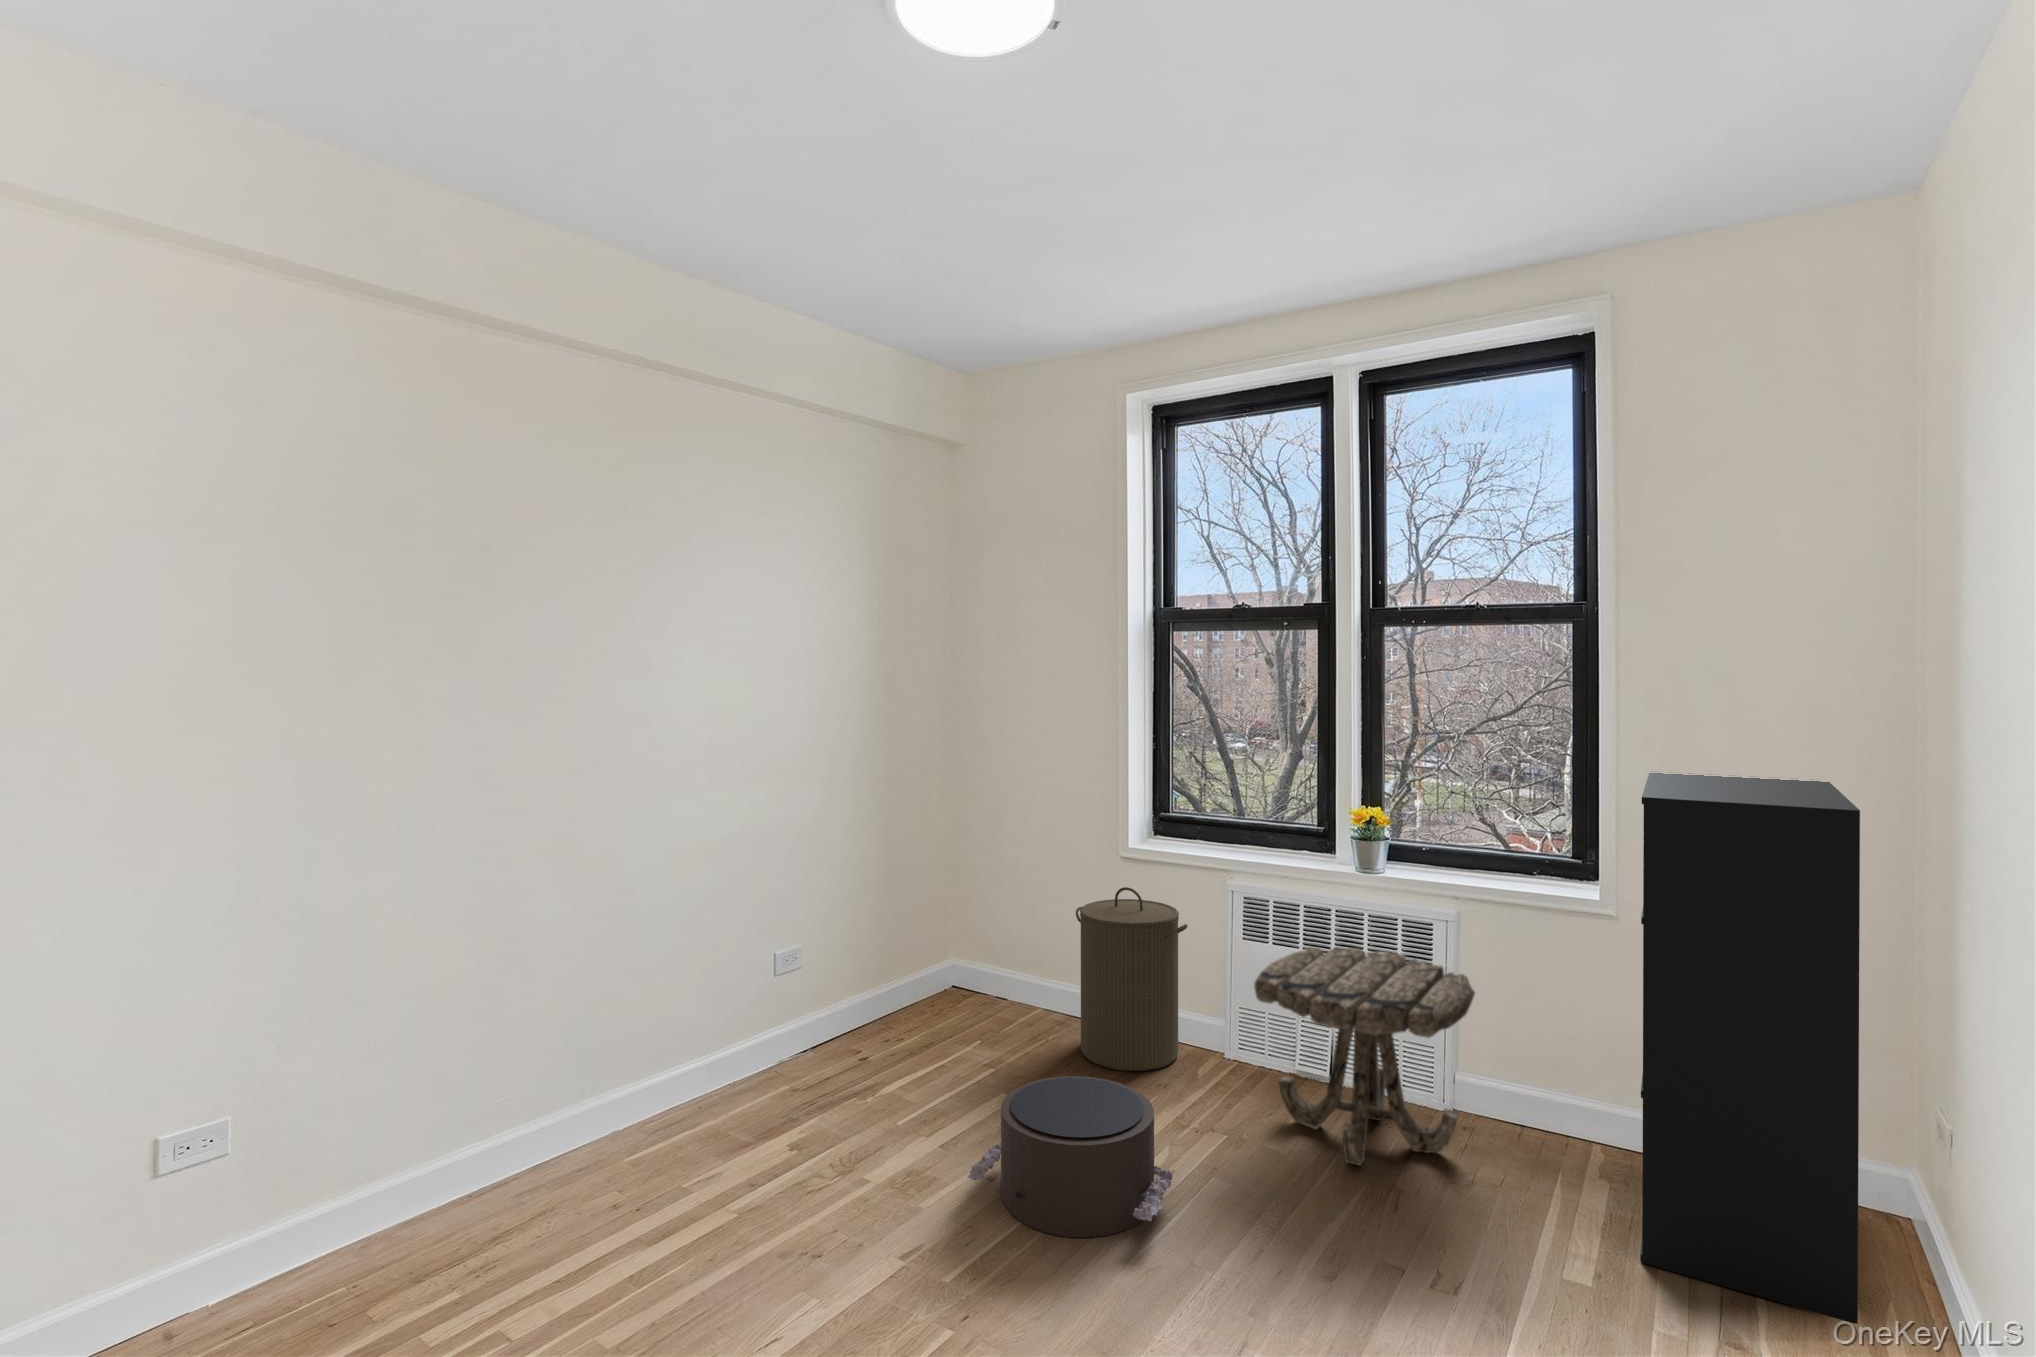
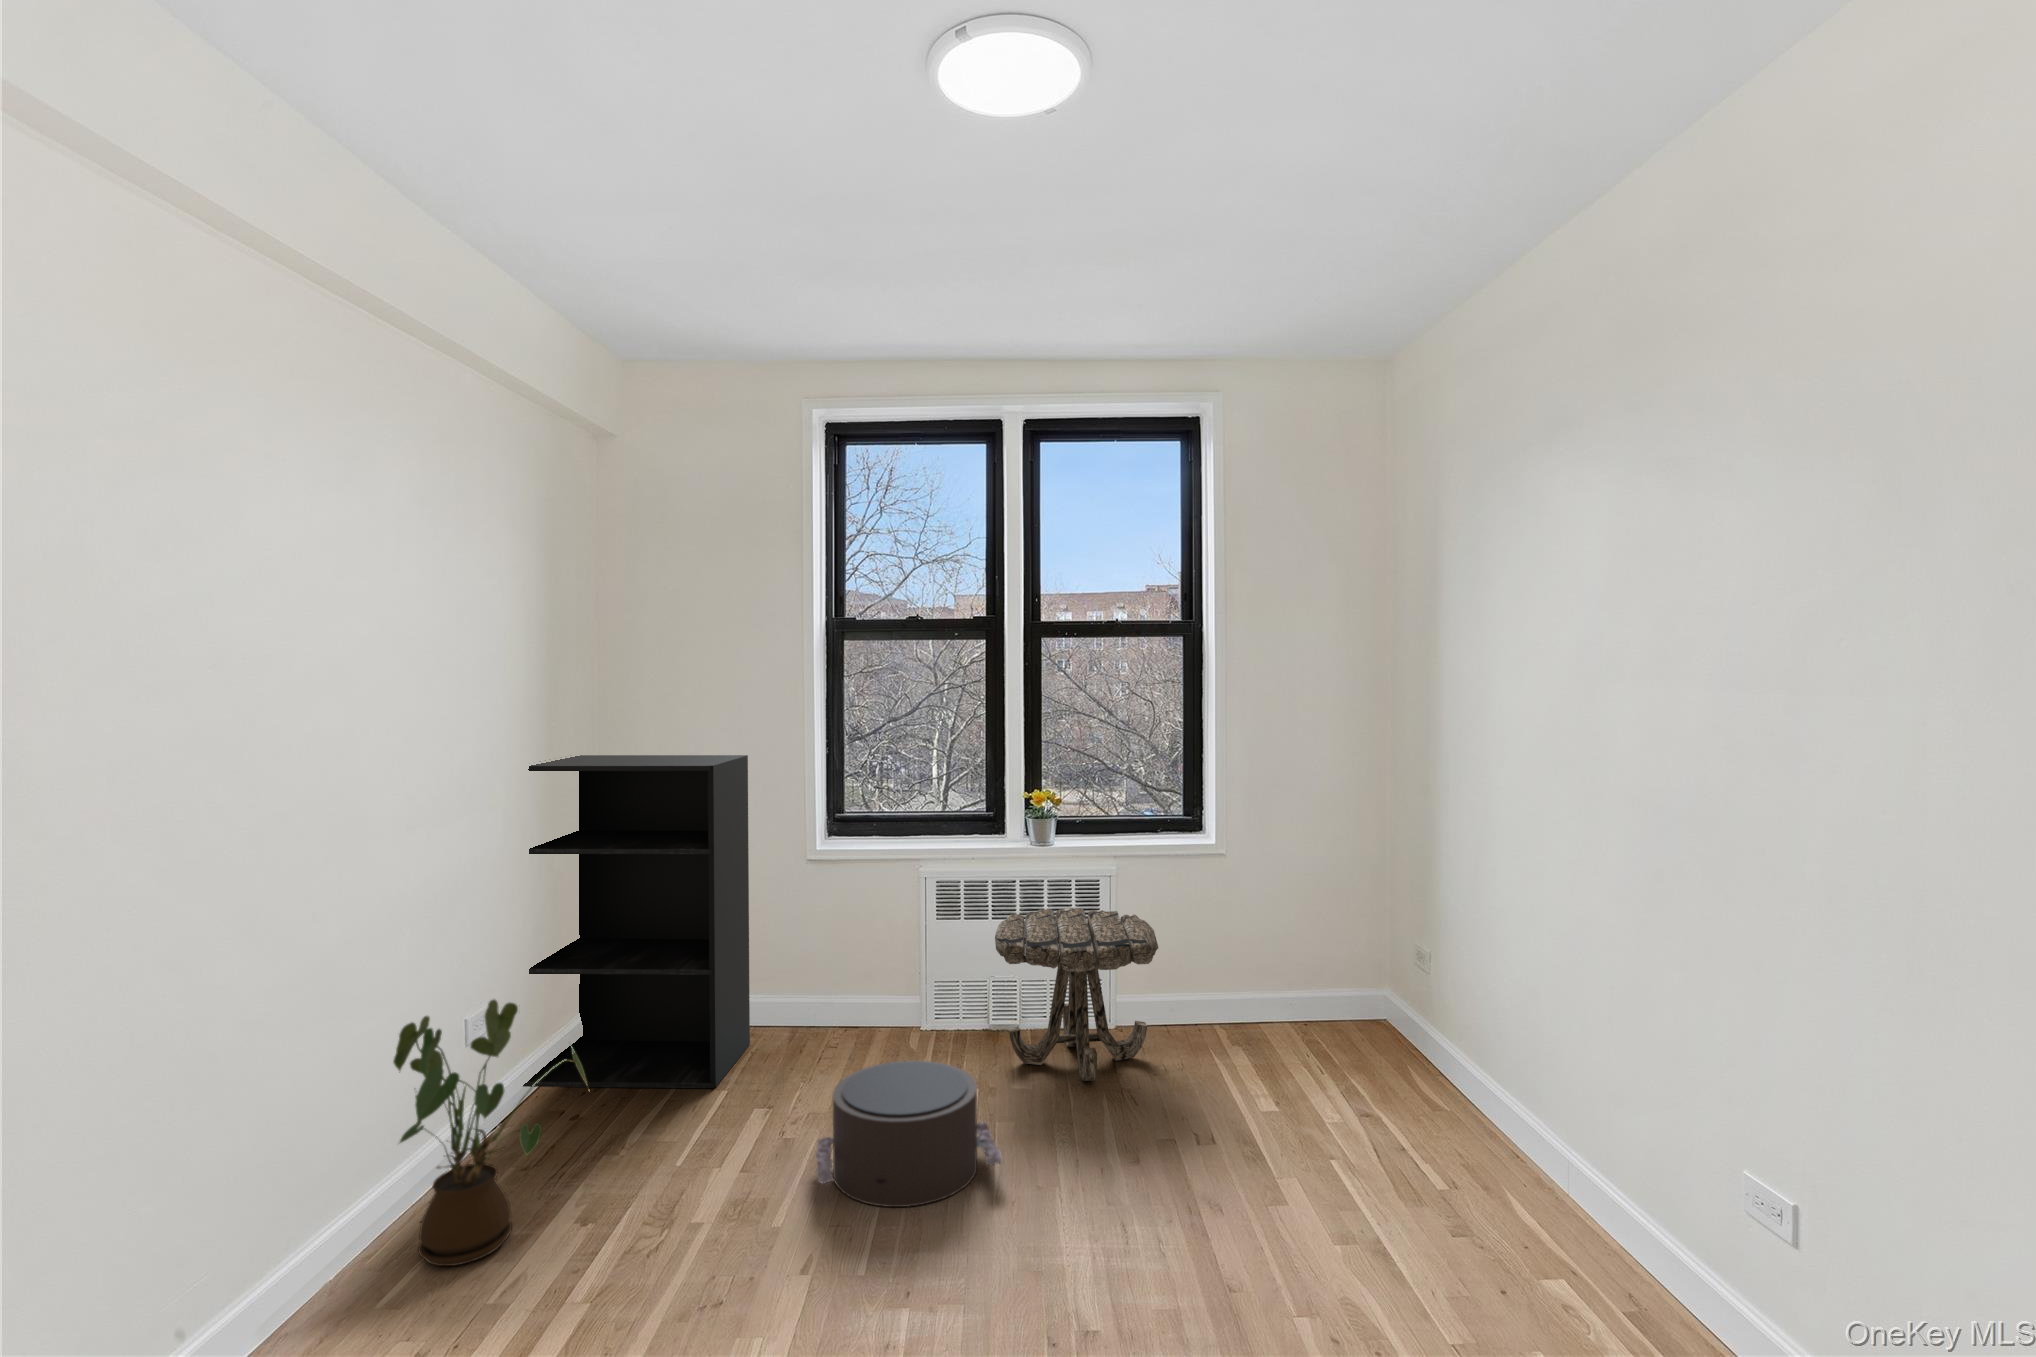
bookshelf: present [1640,773,1860,1324] -> present [523,755,750,1088]
laundry hamper: present [1076,887,1188,1071] -> none [781,887,899,1063]
house plant: none [656,938,805,1150] -> present [393,1000,586,1266]

